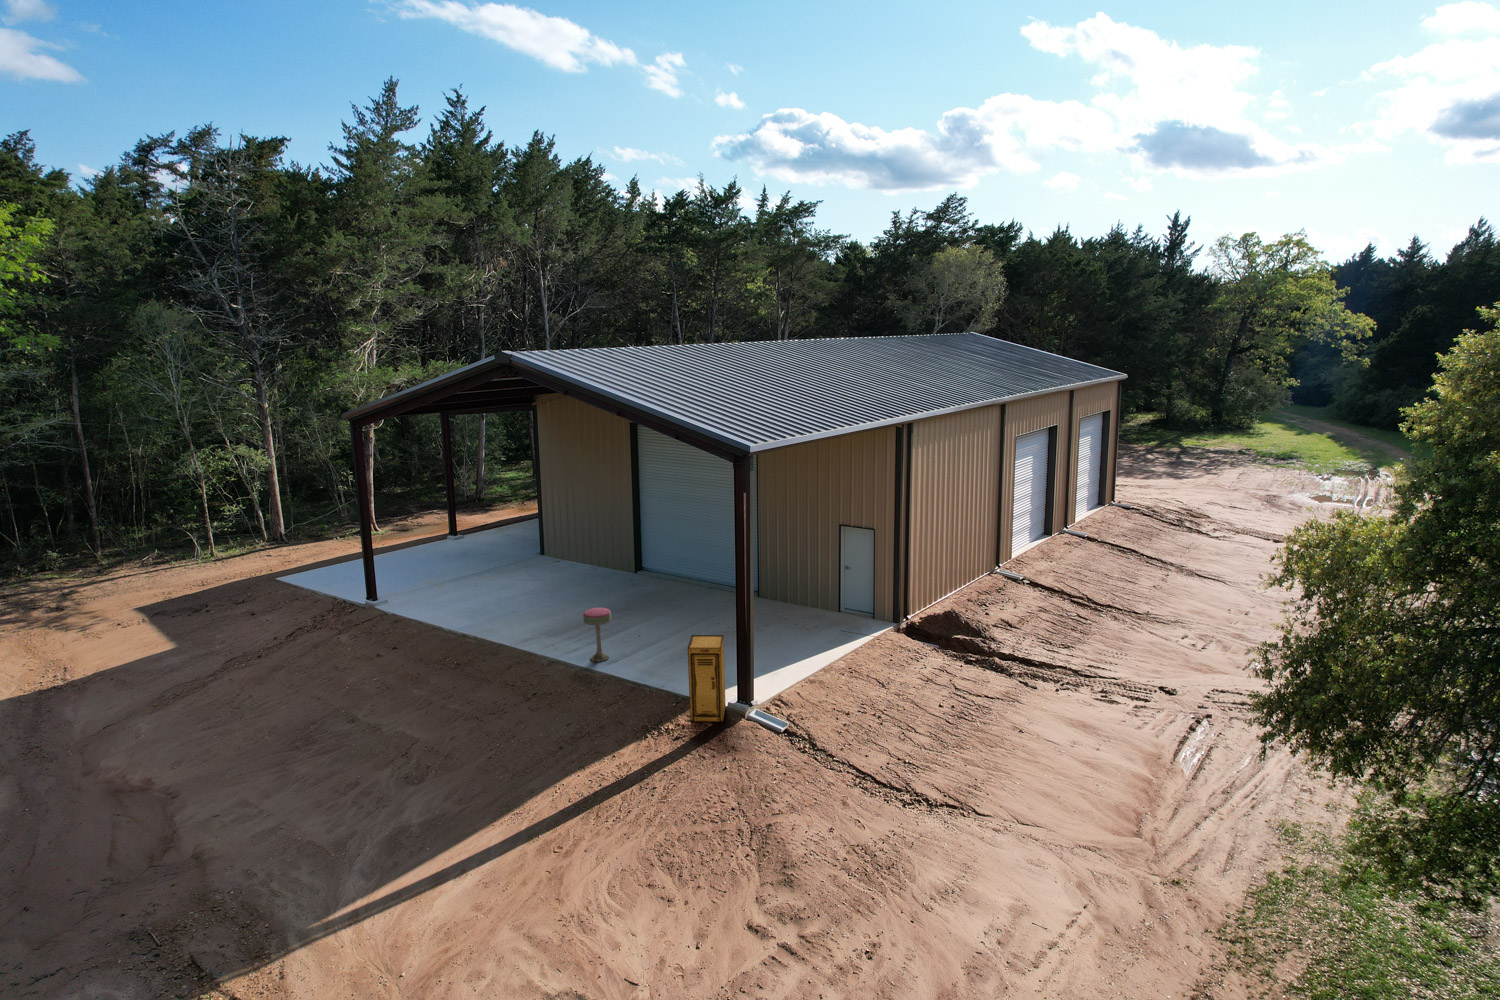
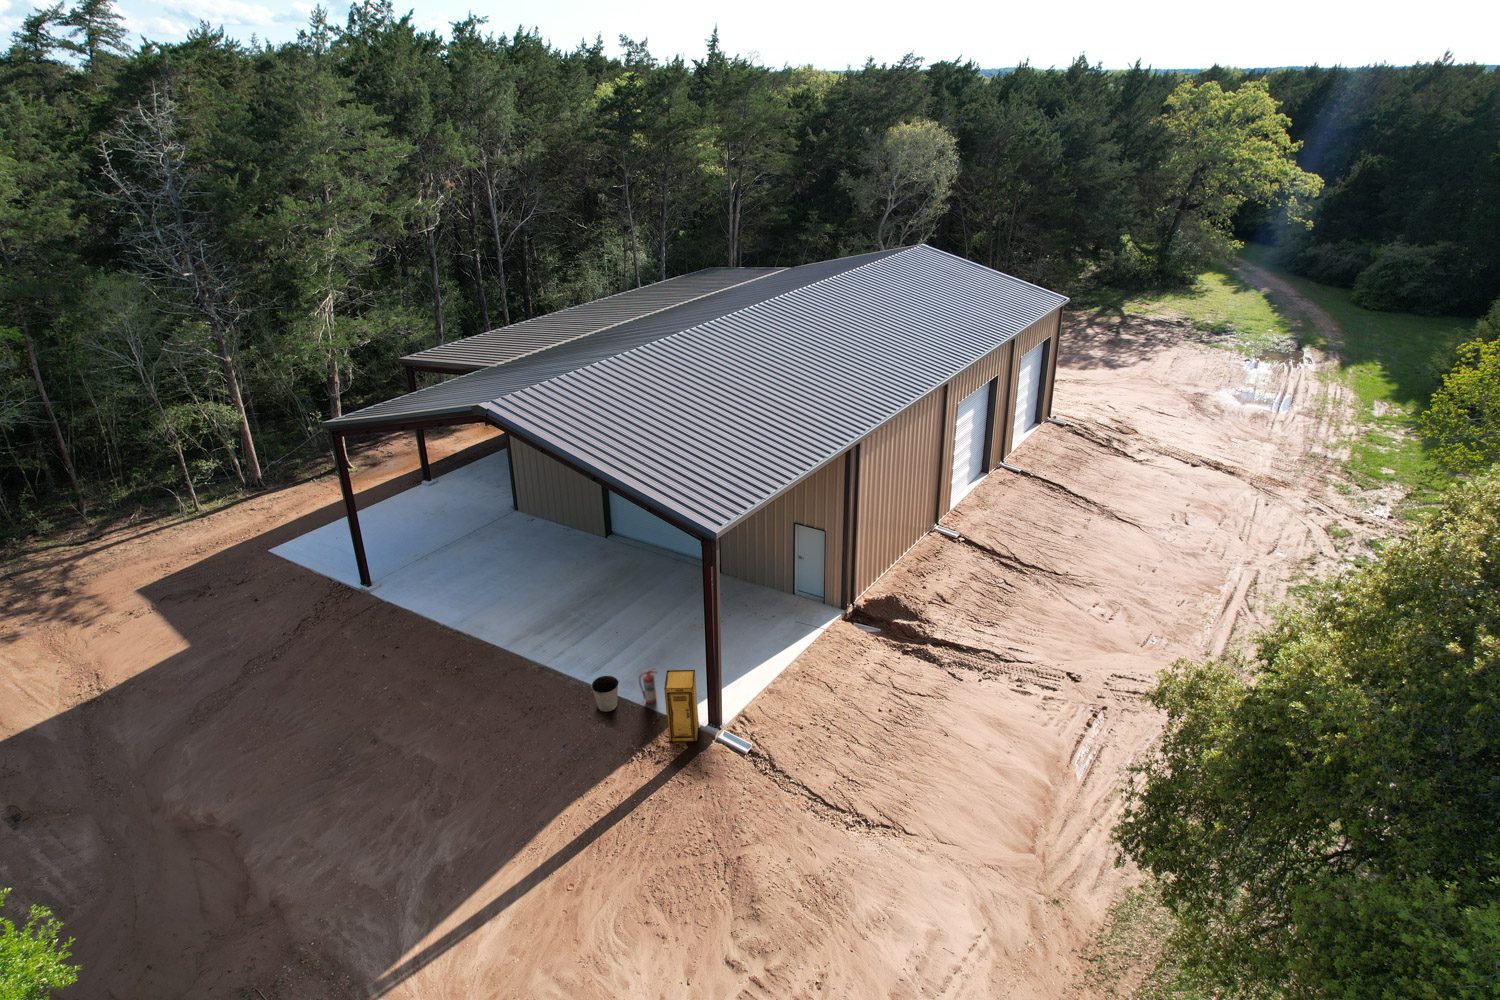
bar stool: present [583,608,611,662] -> none [567,620,593,667]
fire extinguisher: none [659,646,681,692] -> present [639,668,656,704]
bucket: none [604,657,638,696] -> present [591,676,619,712]

